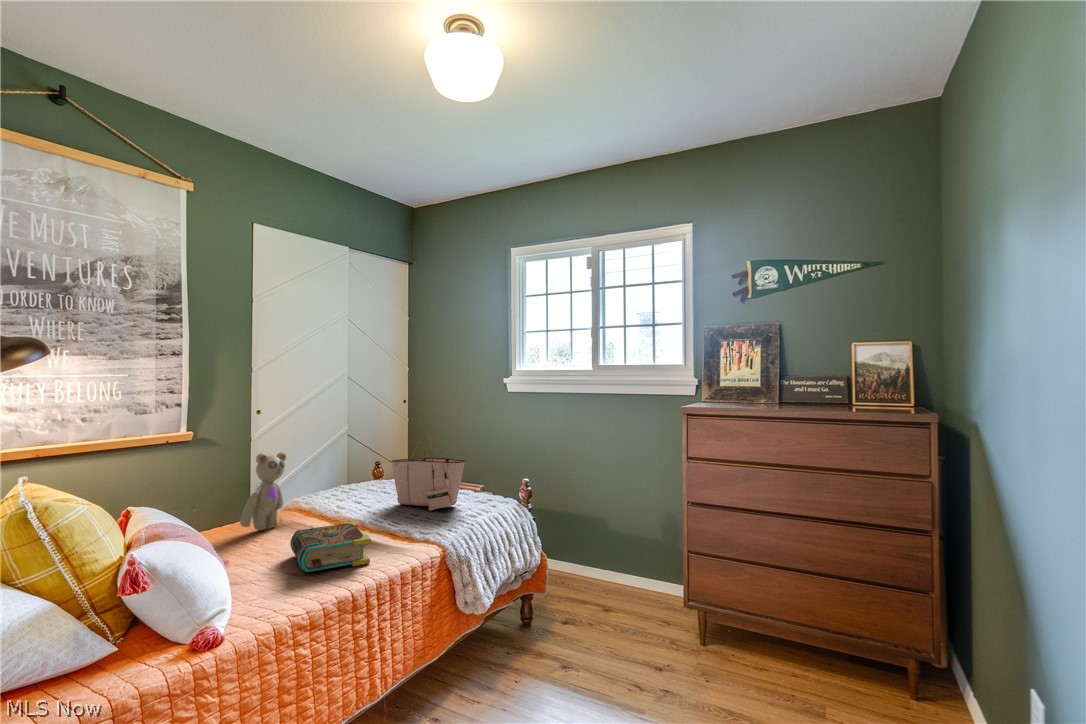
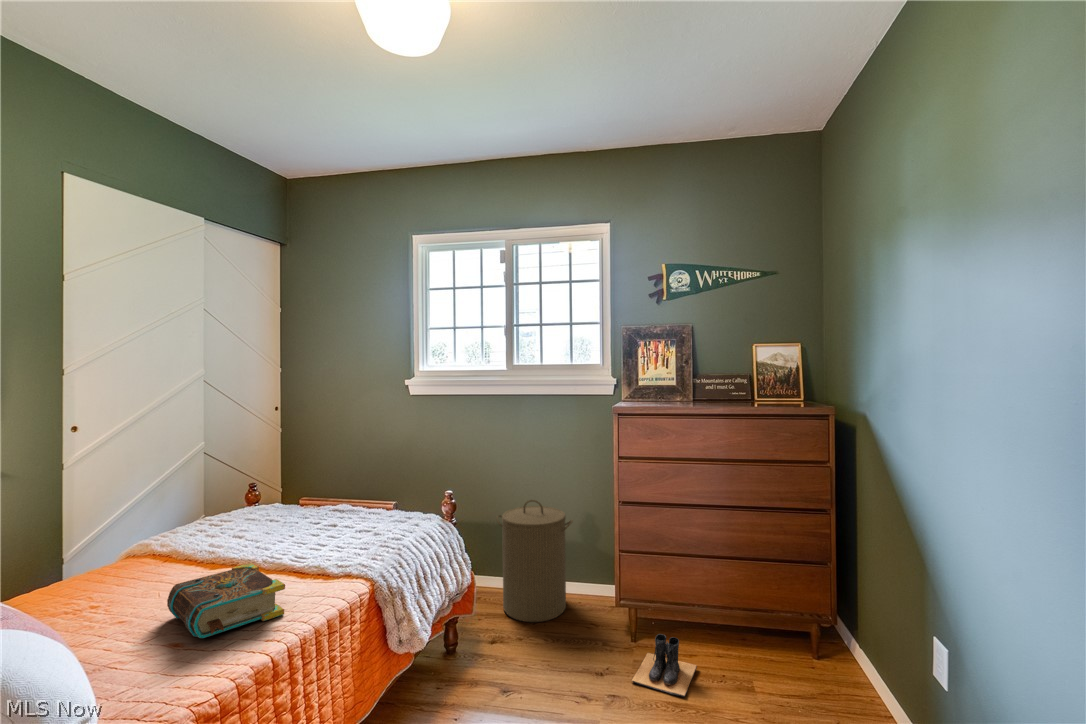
tote bag: present [391,435,465,511] -> none [287,449,381,538]
teddy bear: present [240,452,286,530] -> none [78,483,143,589]
laundry hamper: none [578,494,651,612] -> present [496,500,573,622]
boots: none [690,637,764,703] -> present [632,634,697,697]

